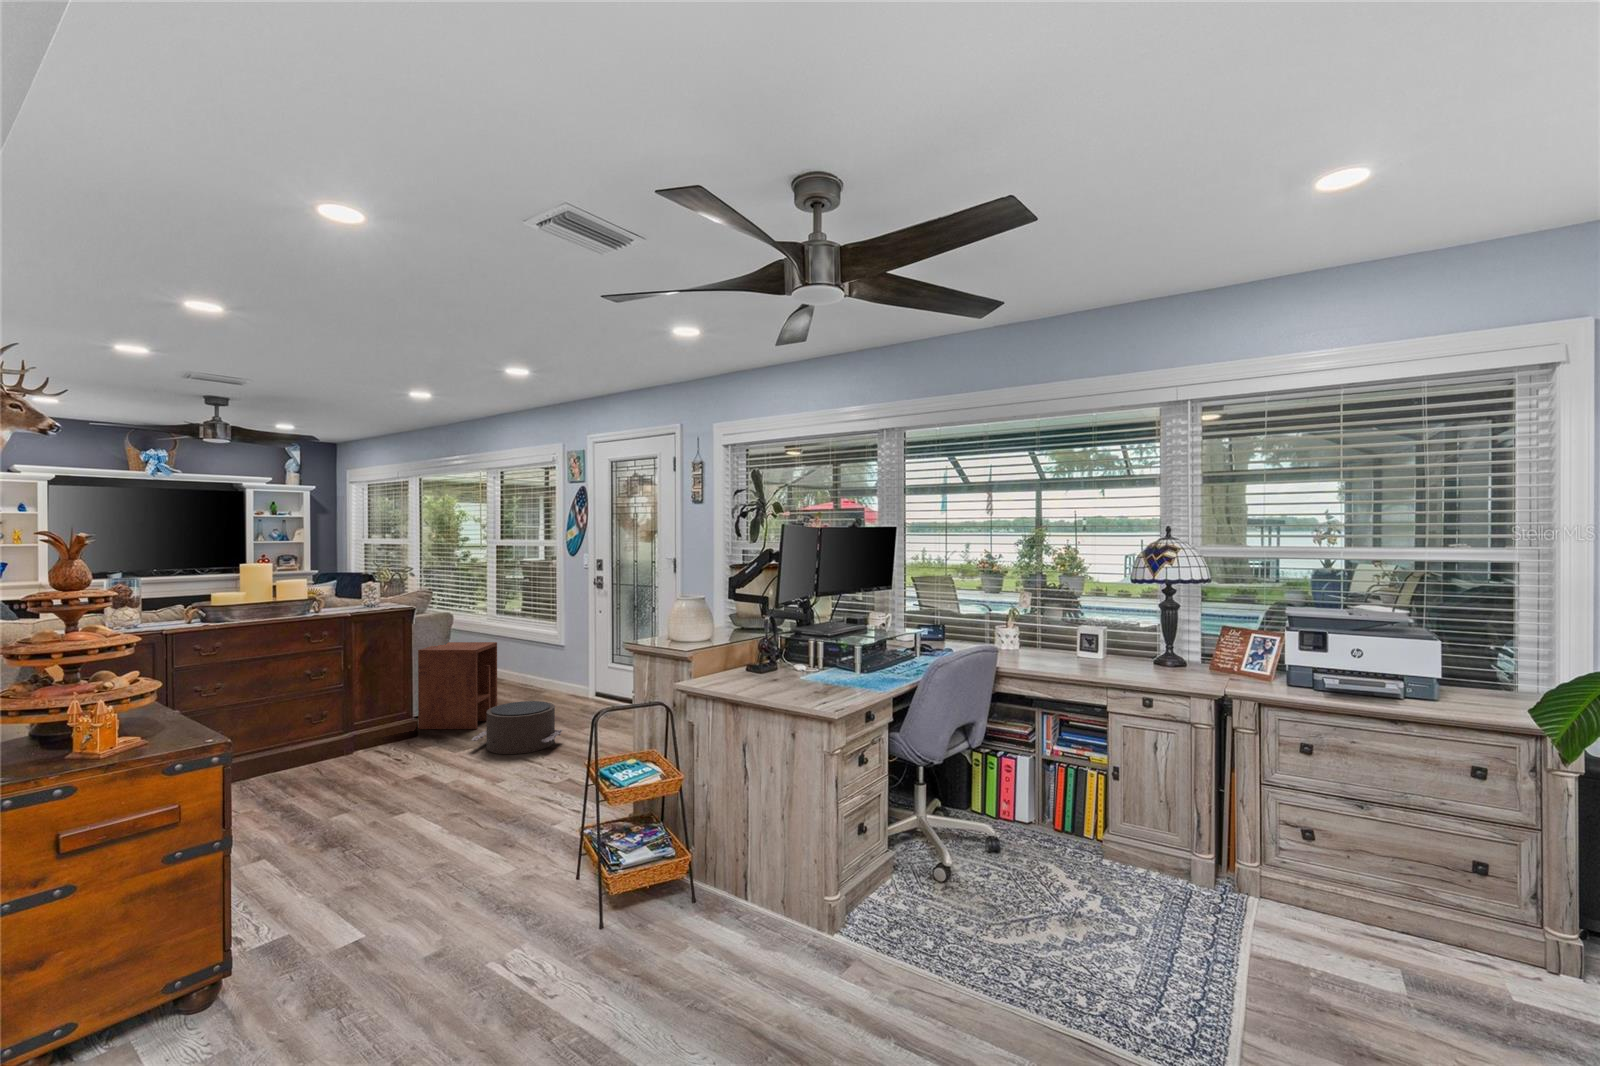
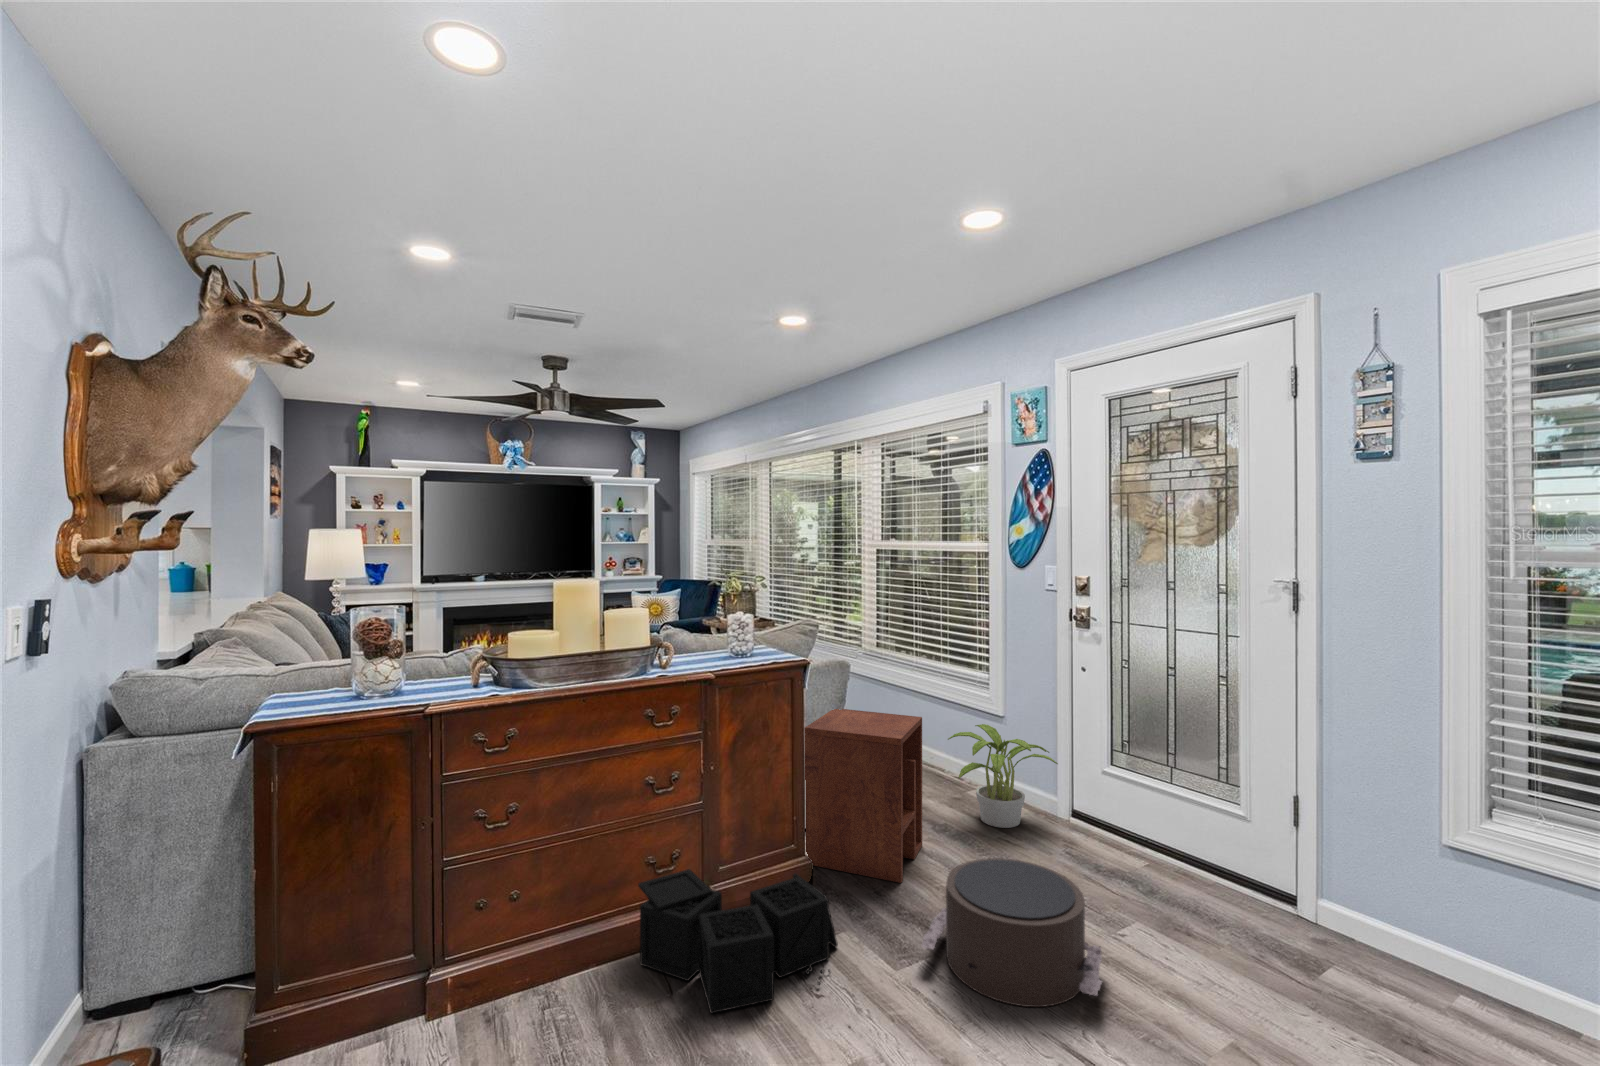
potted plant: none [522,650,583,705] -> present [948,724,1058,828]
storage bin: none [305,720,428,774] -> present [638,869,838,1013]

